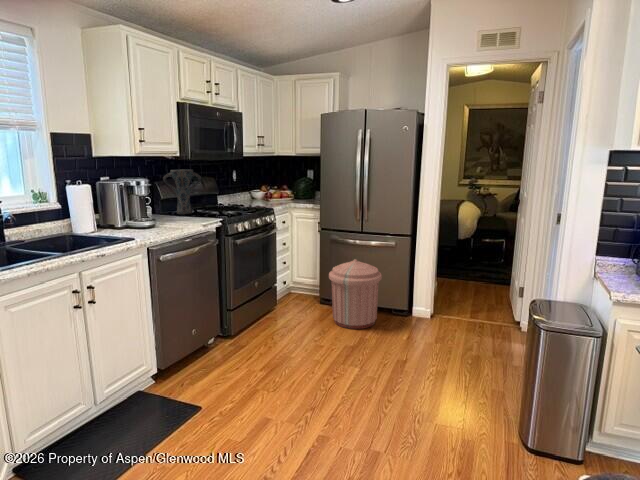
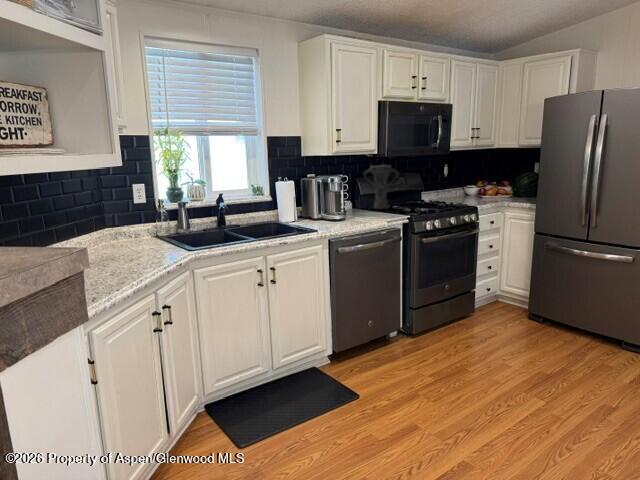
trash can: present [329,259,382,329] -> none [533,273,607,359]

